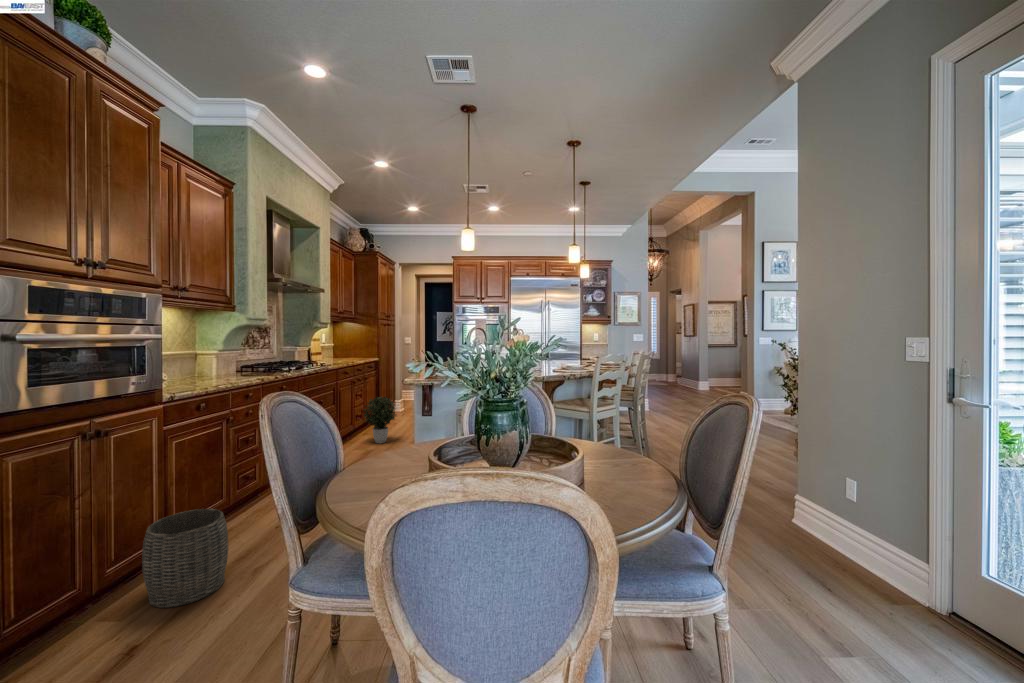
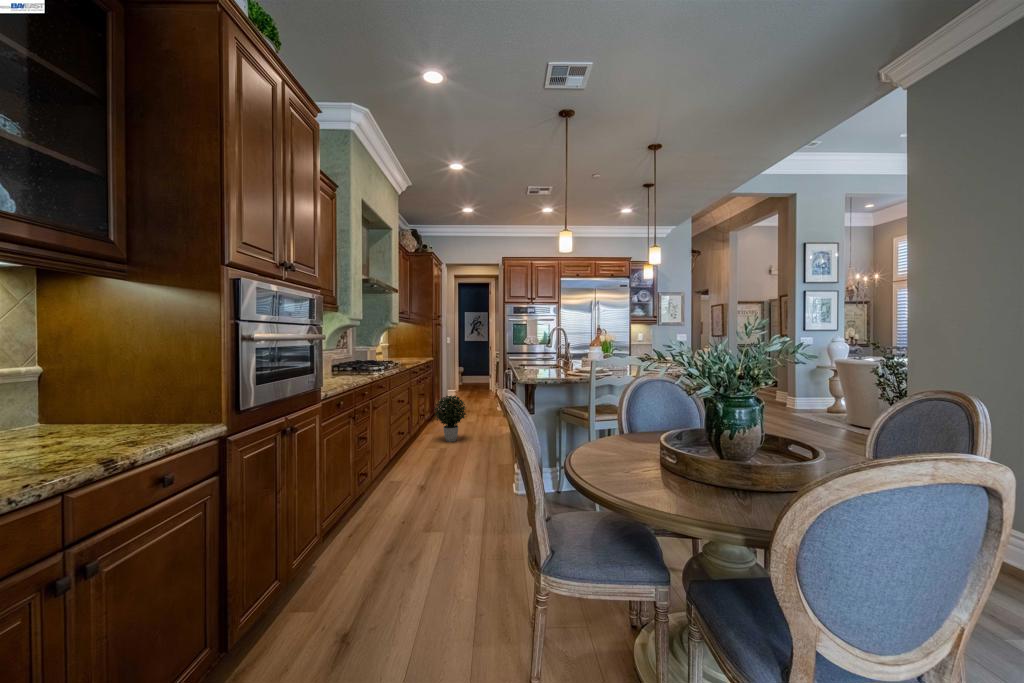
woven basket: present [142,509,228,608] -> none [318,504,390,599]

